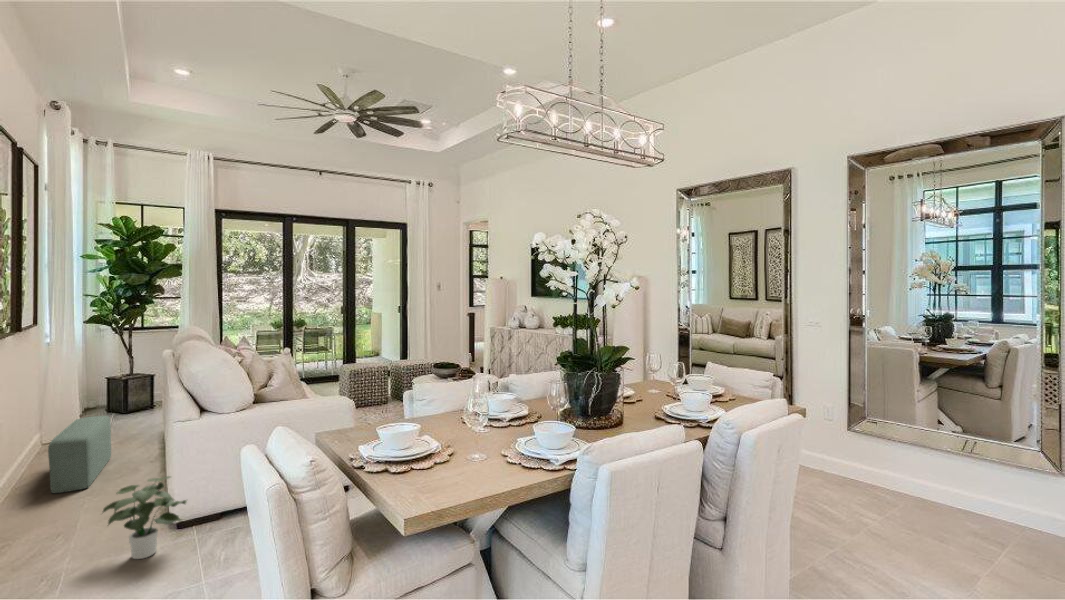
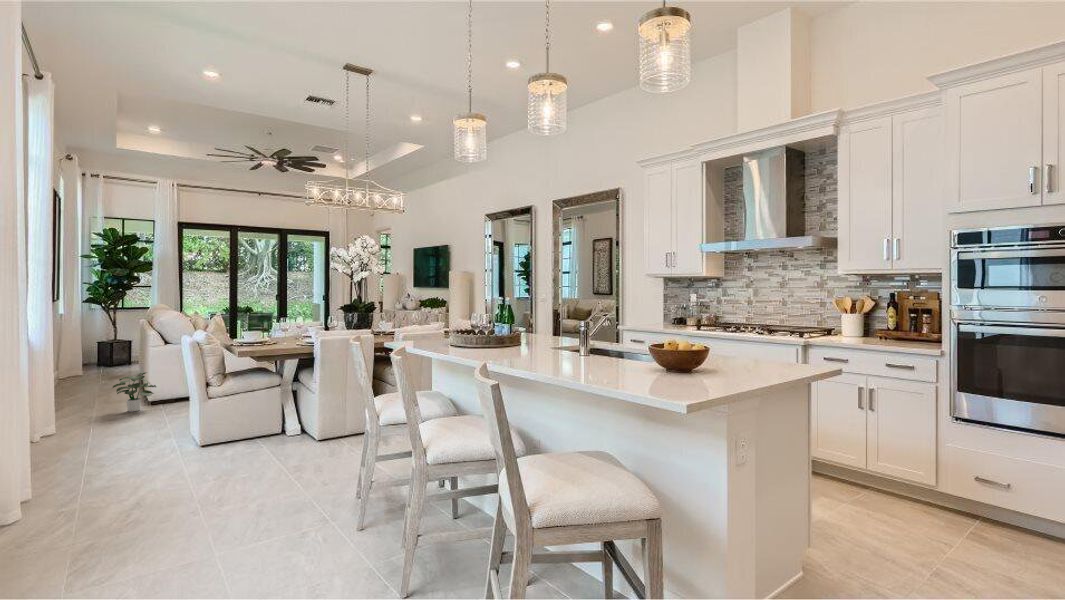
pouf: present [48,416,111,493] -> none [74,356,107,394]

